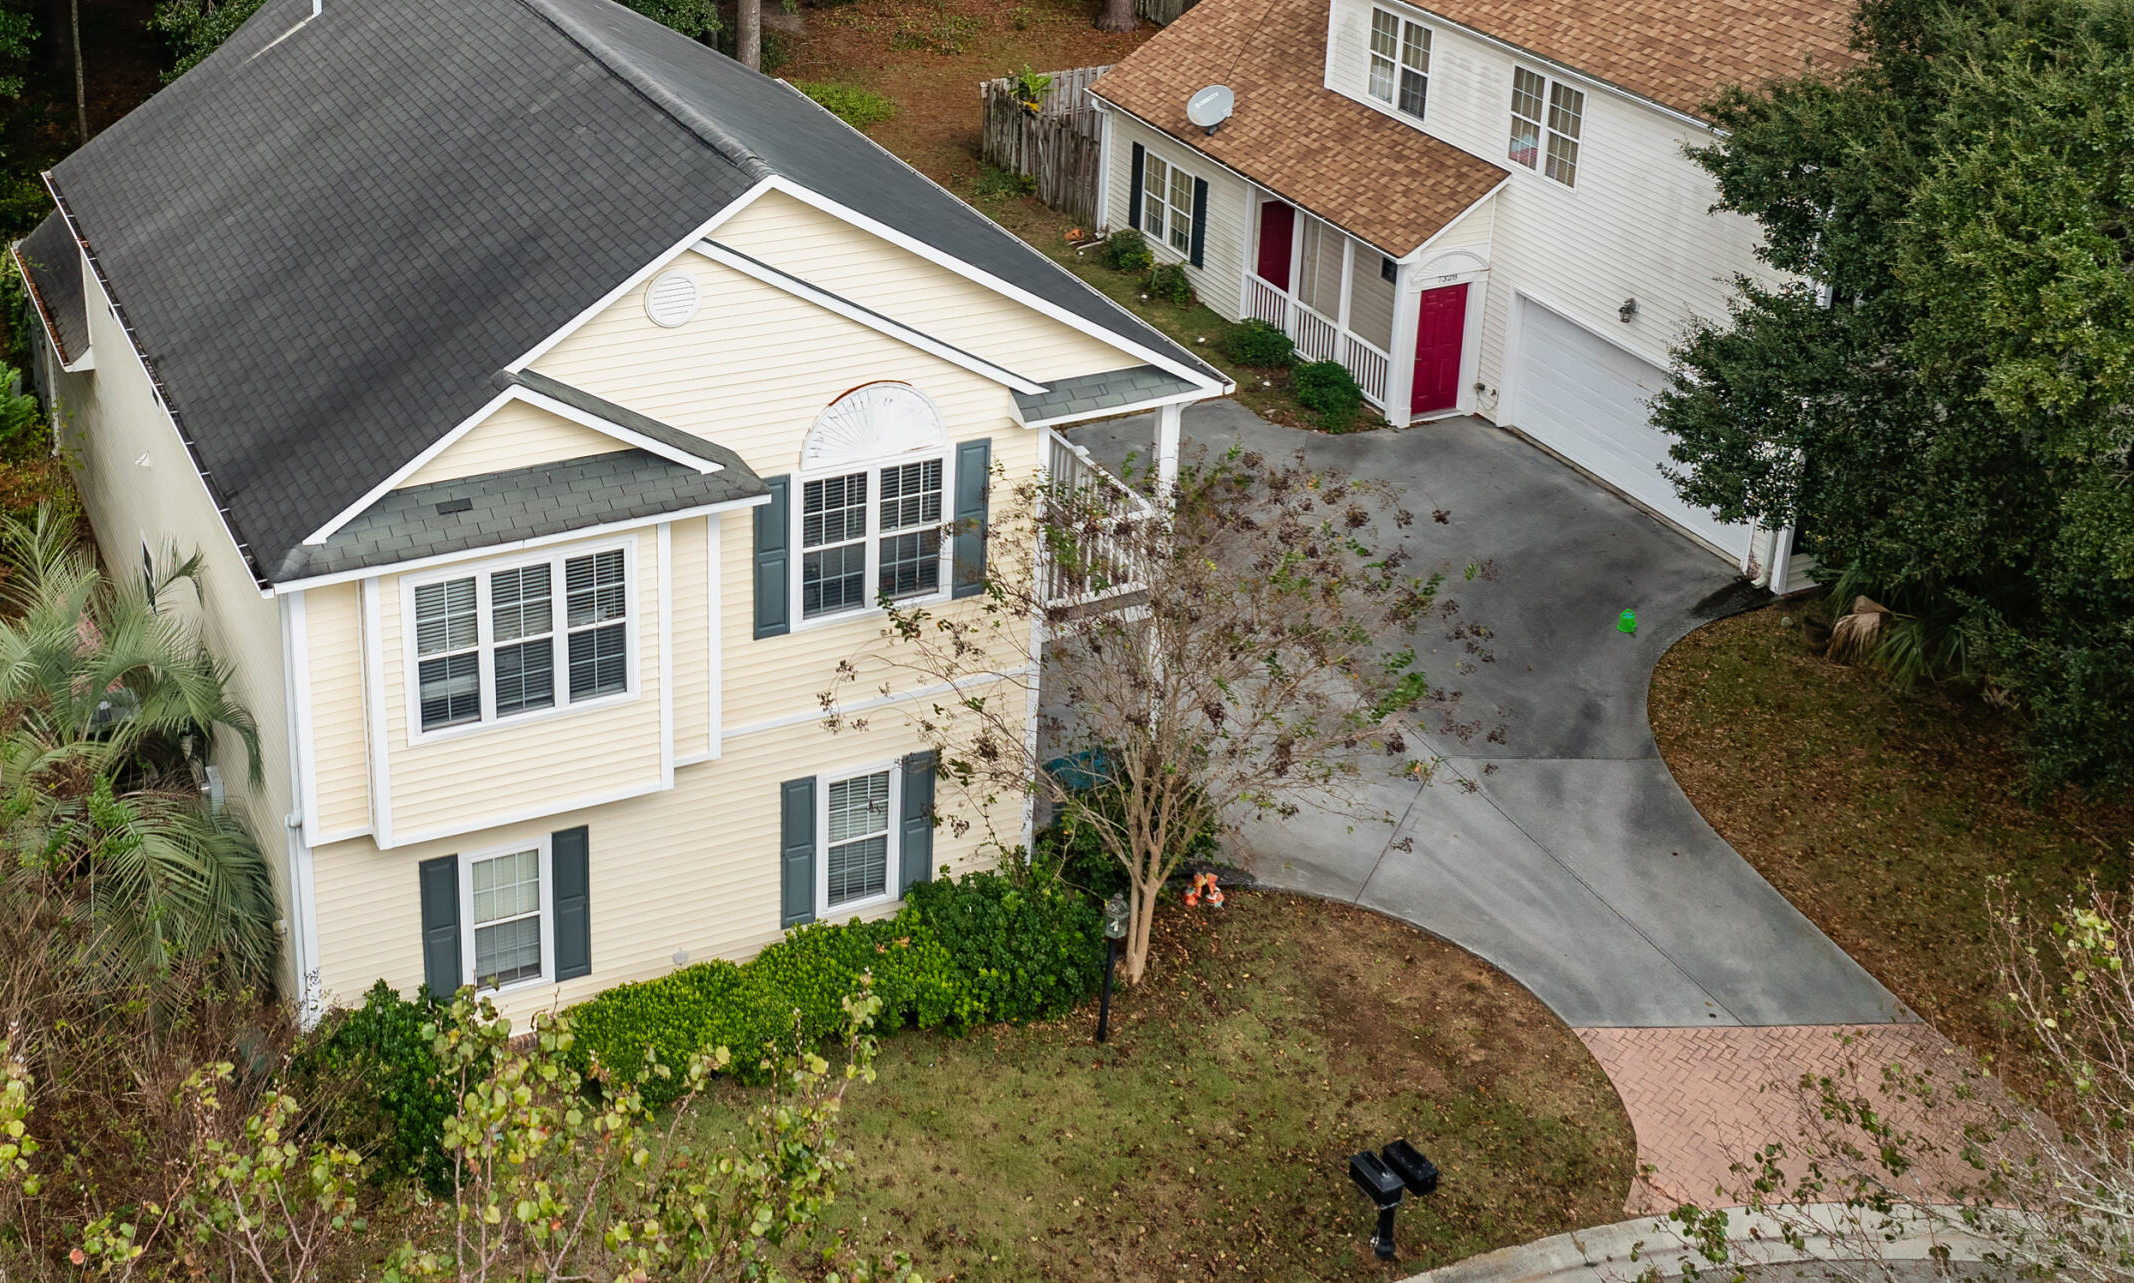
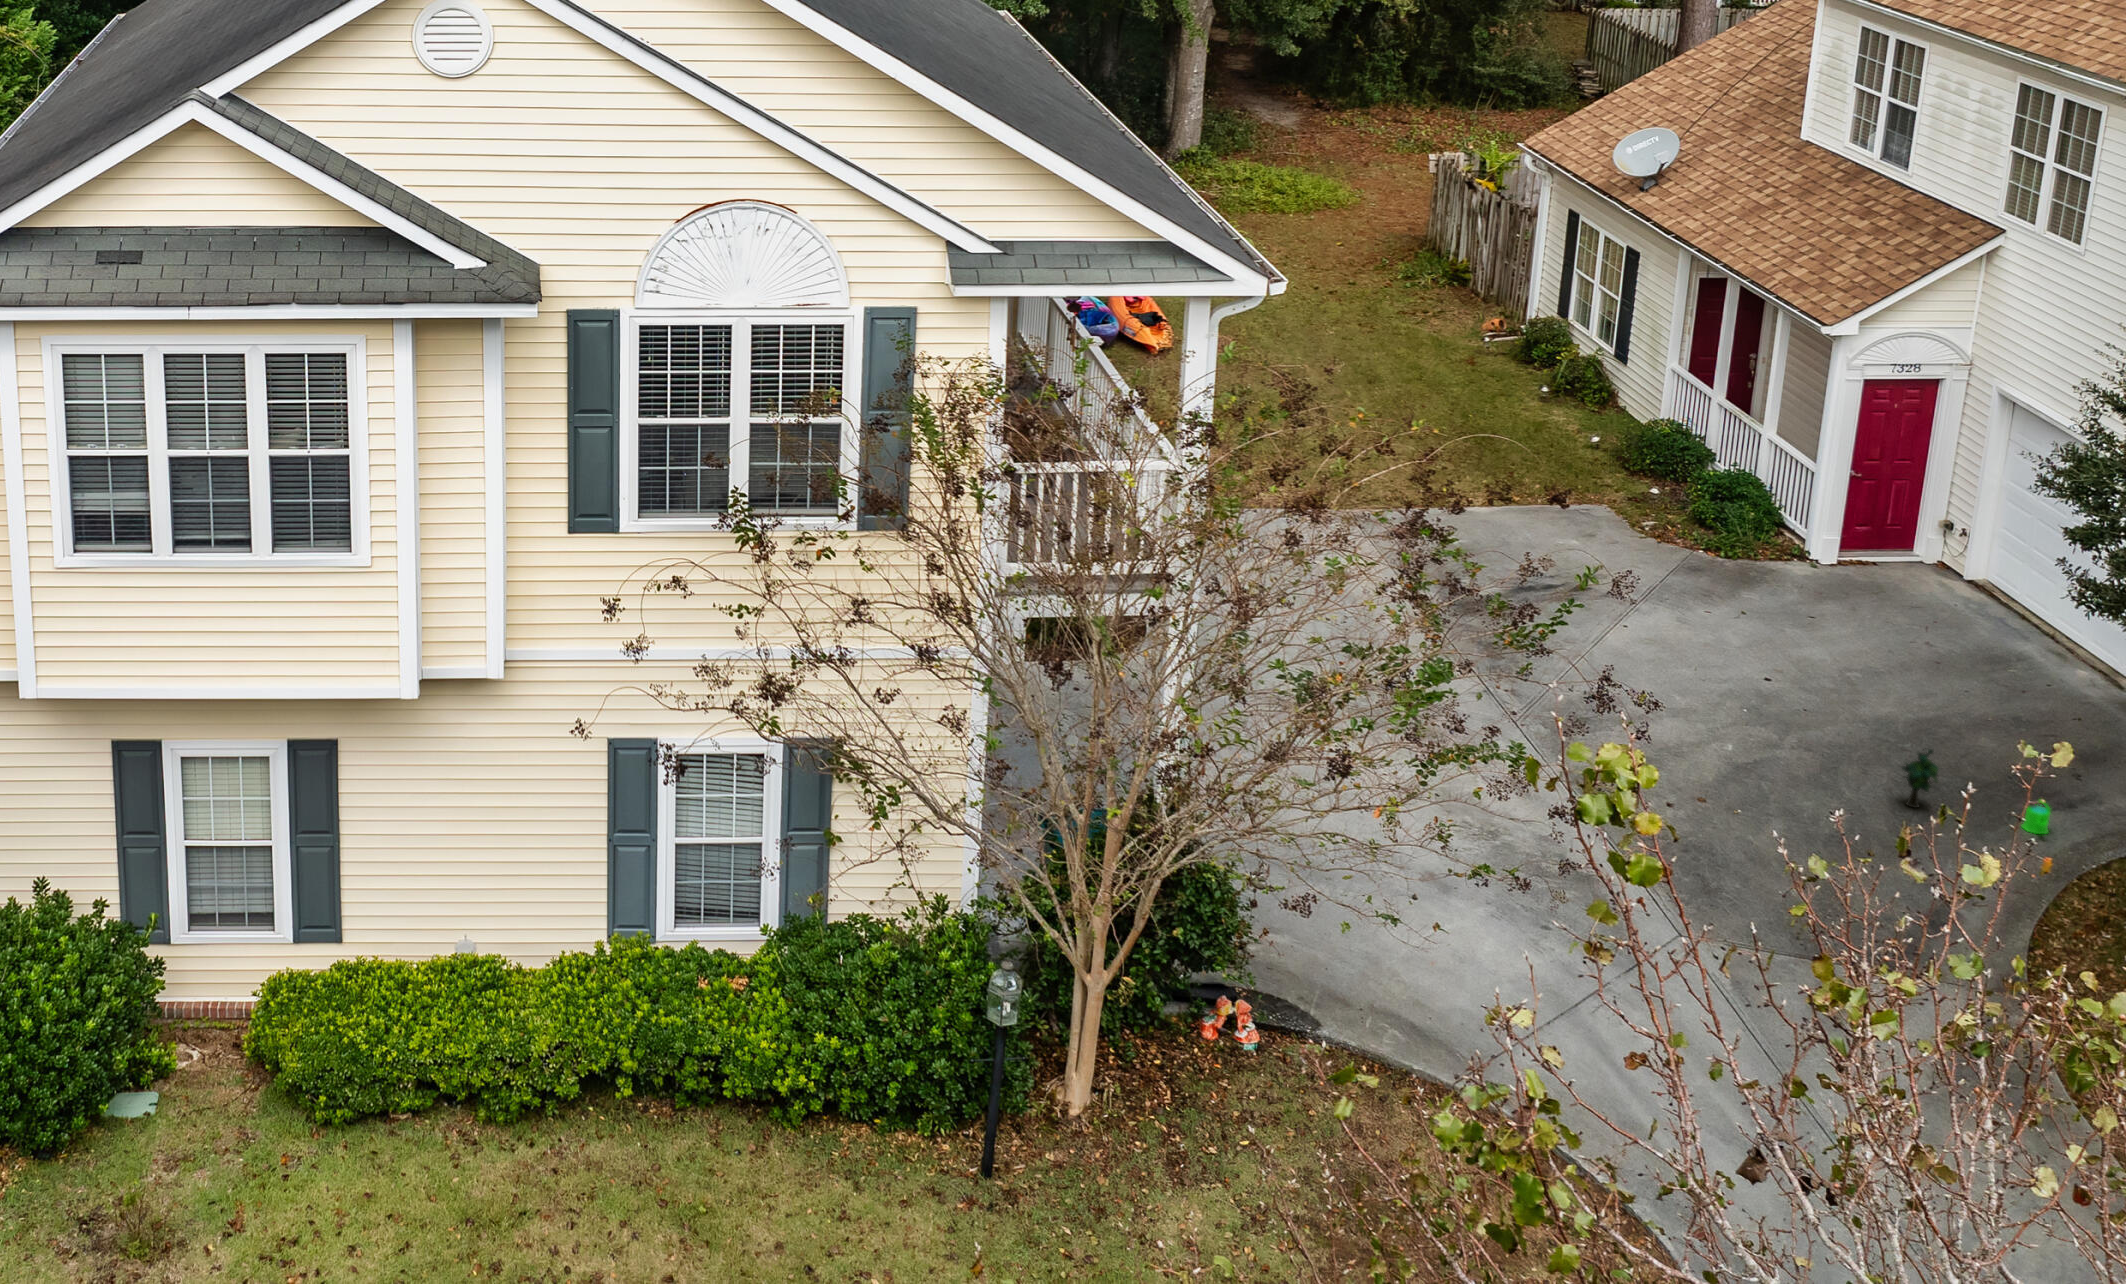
decorative plant: none [1537,584,1564,626] -> present [1902,749,1938,808]

